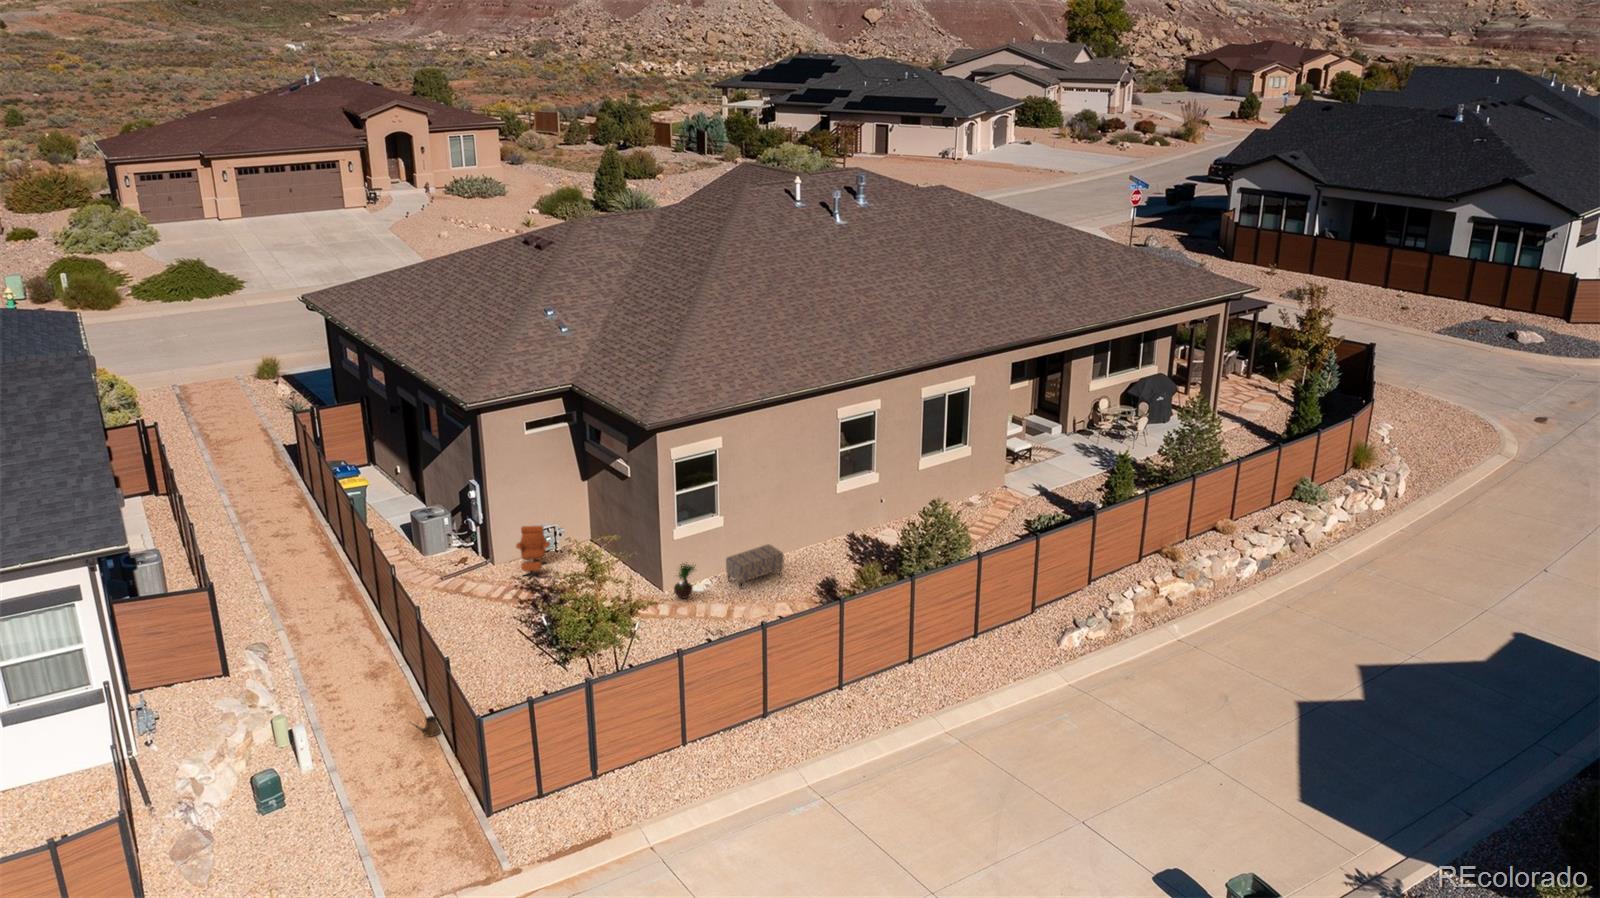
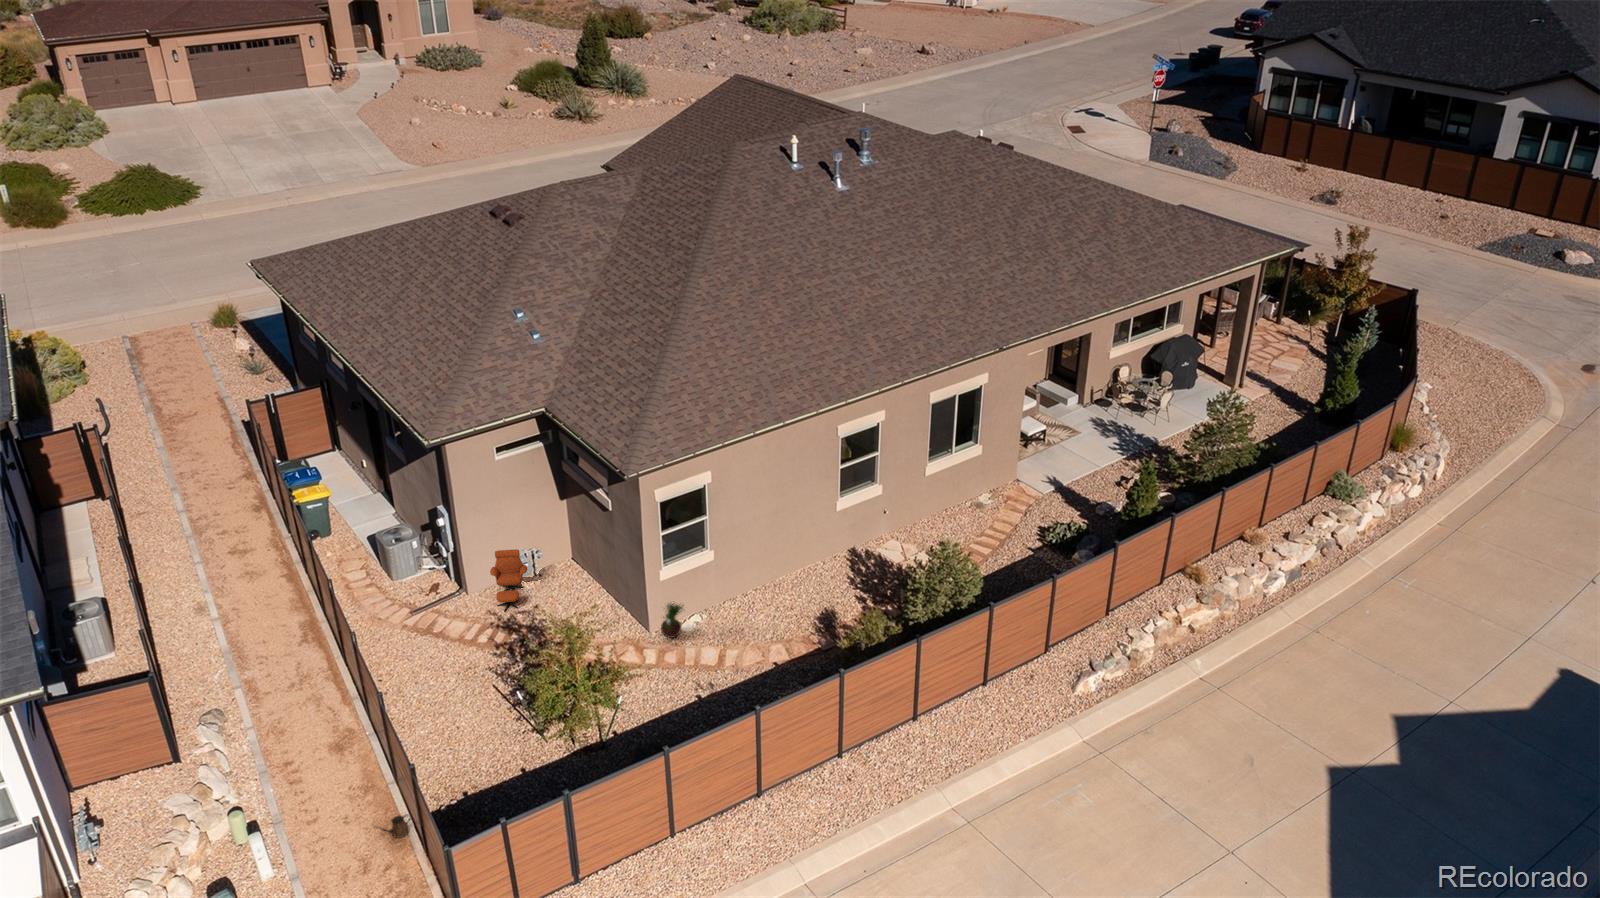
bench: present [726,544,784,588] -> none [717,569,779,623]

